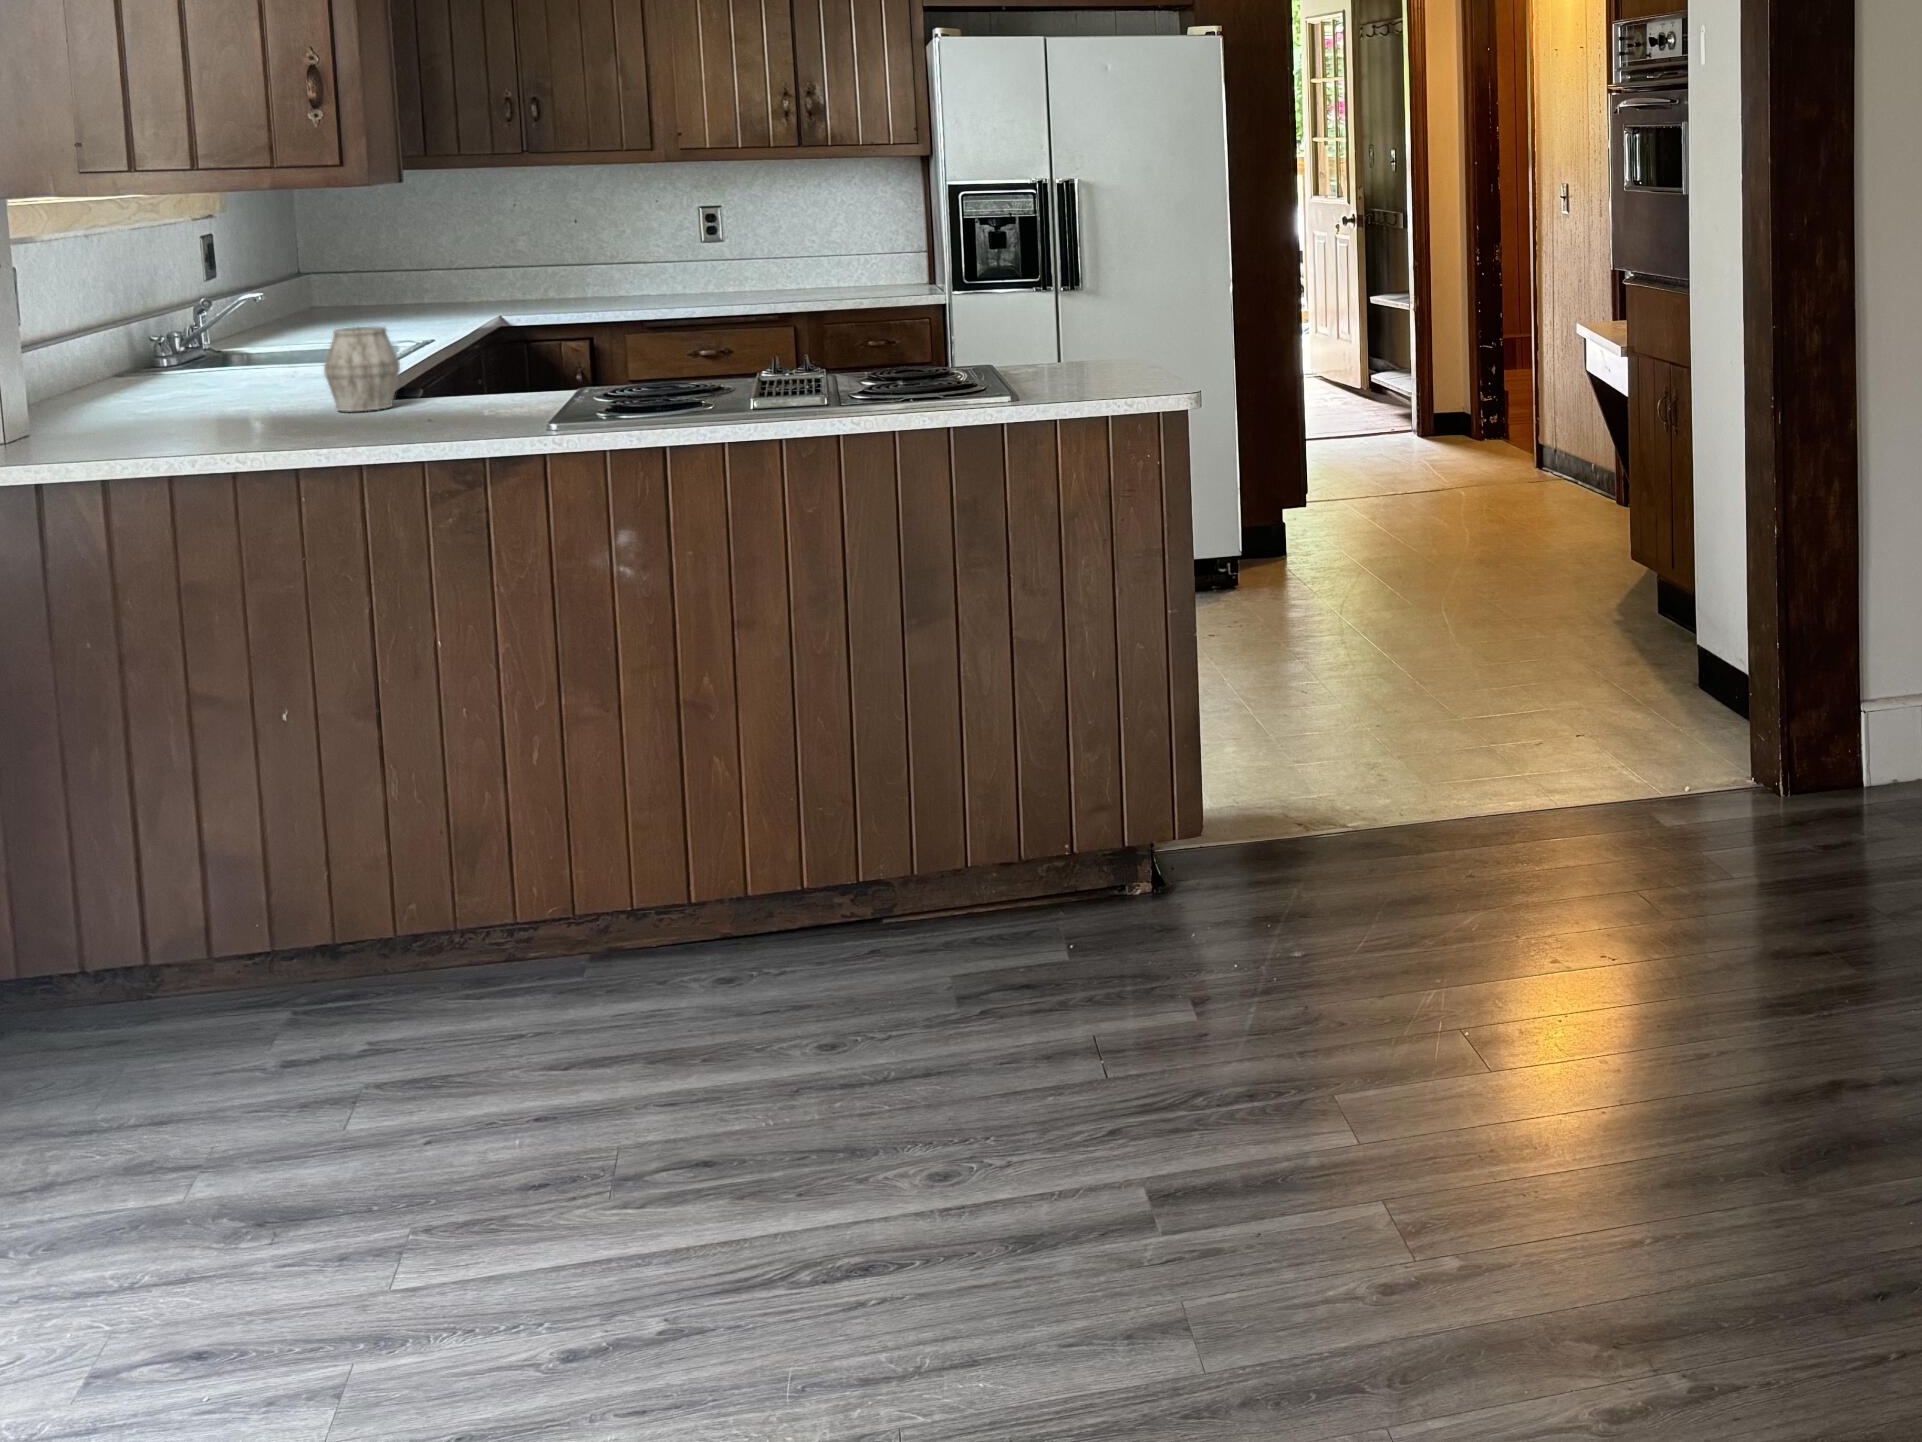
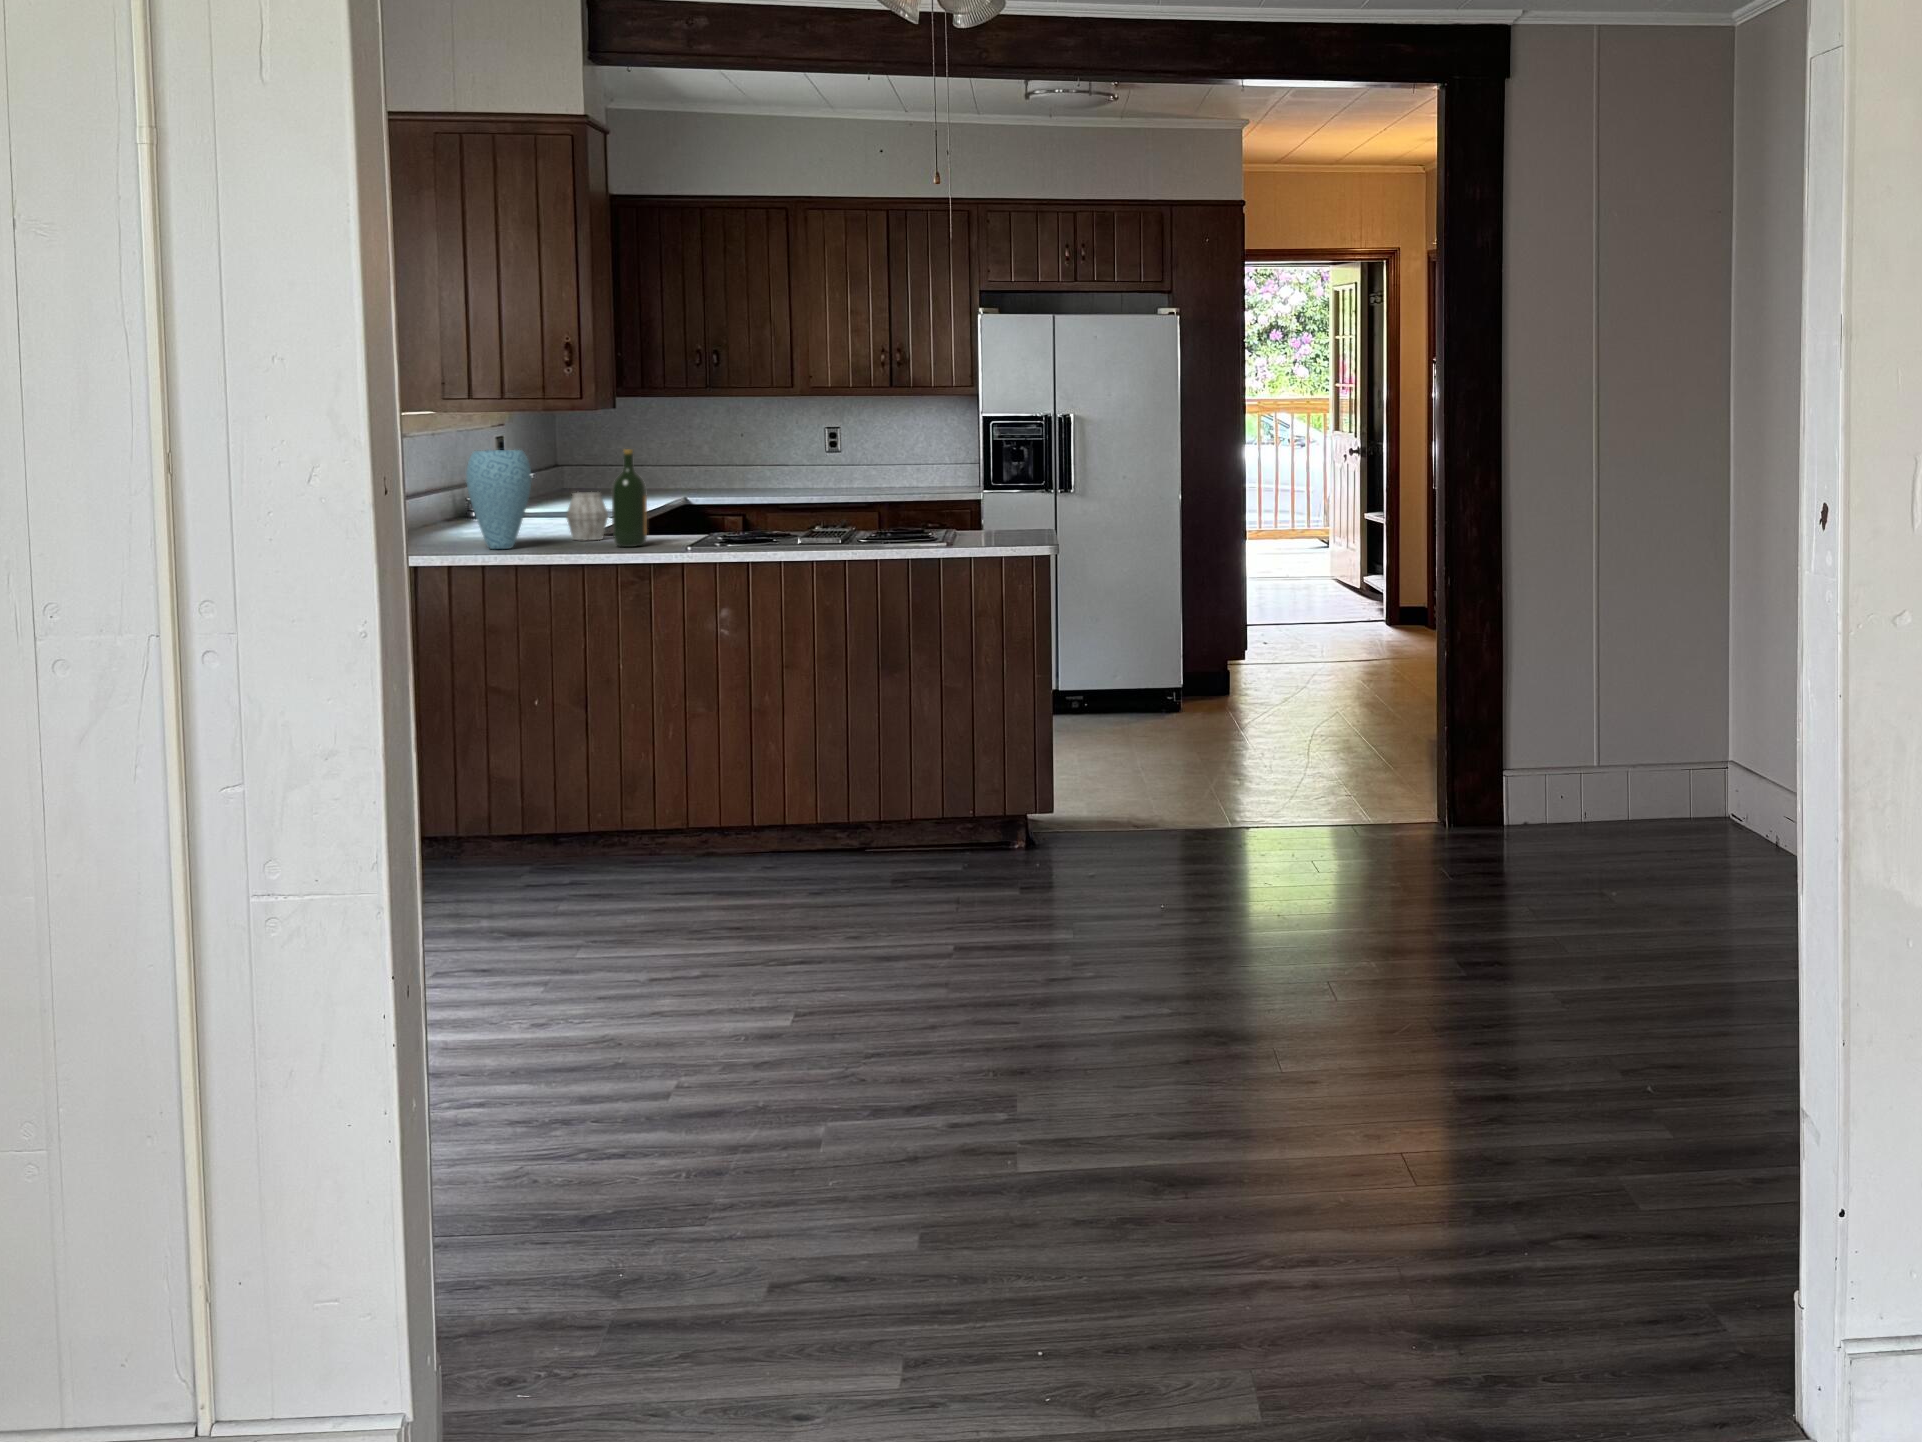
wine bottle: none [409,252,477,423] -> present [612,449,647,547]
vase: none [131,260,257,439] -> present [466,450,532,549]

